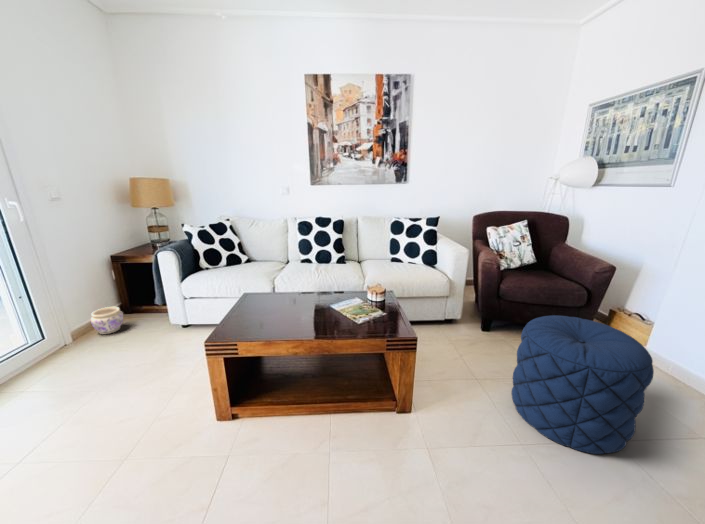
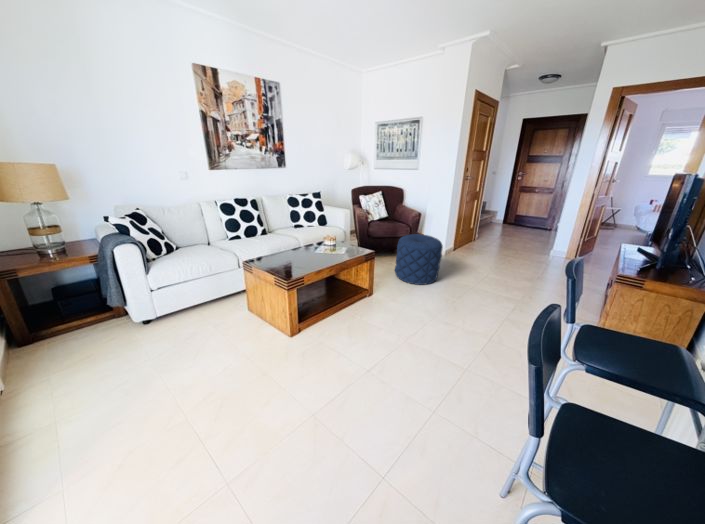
planter: present [90,307,123,334] -> none [10,333,59,370]

